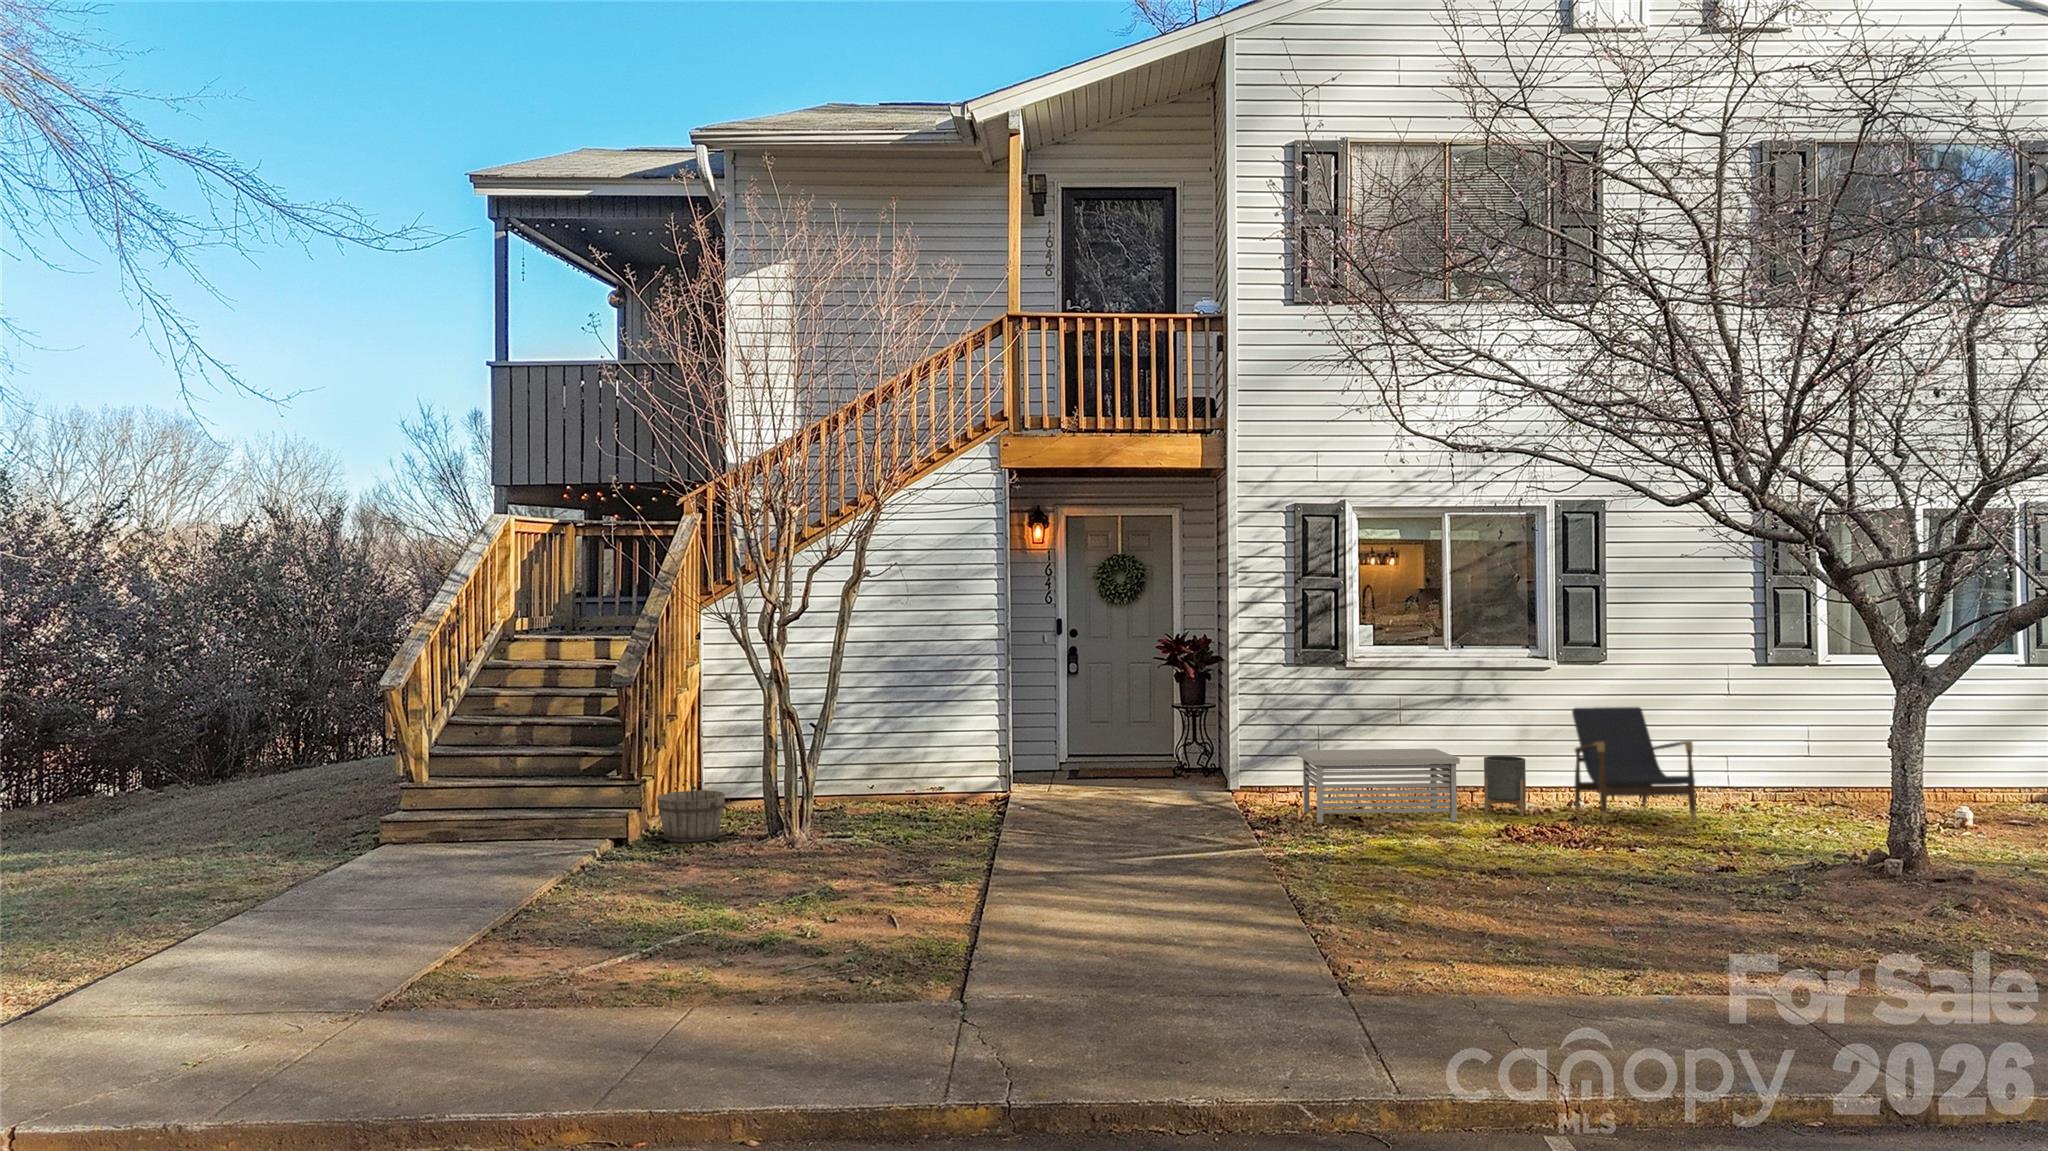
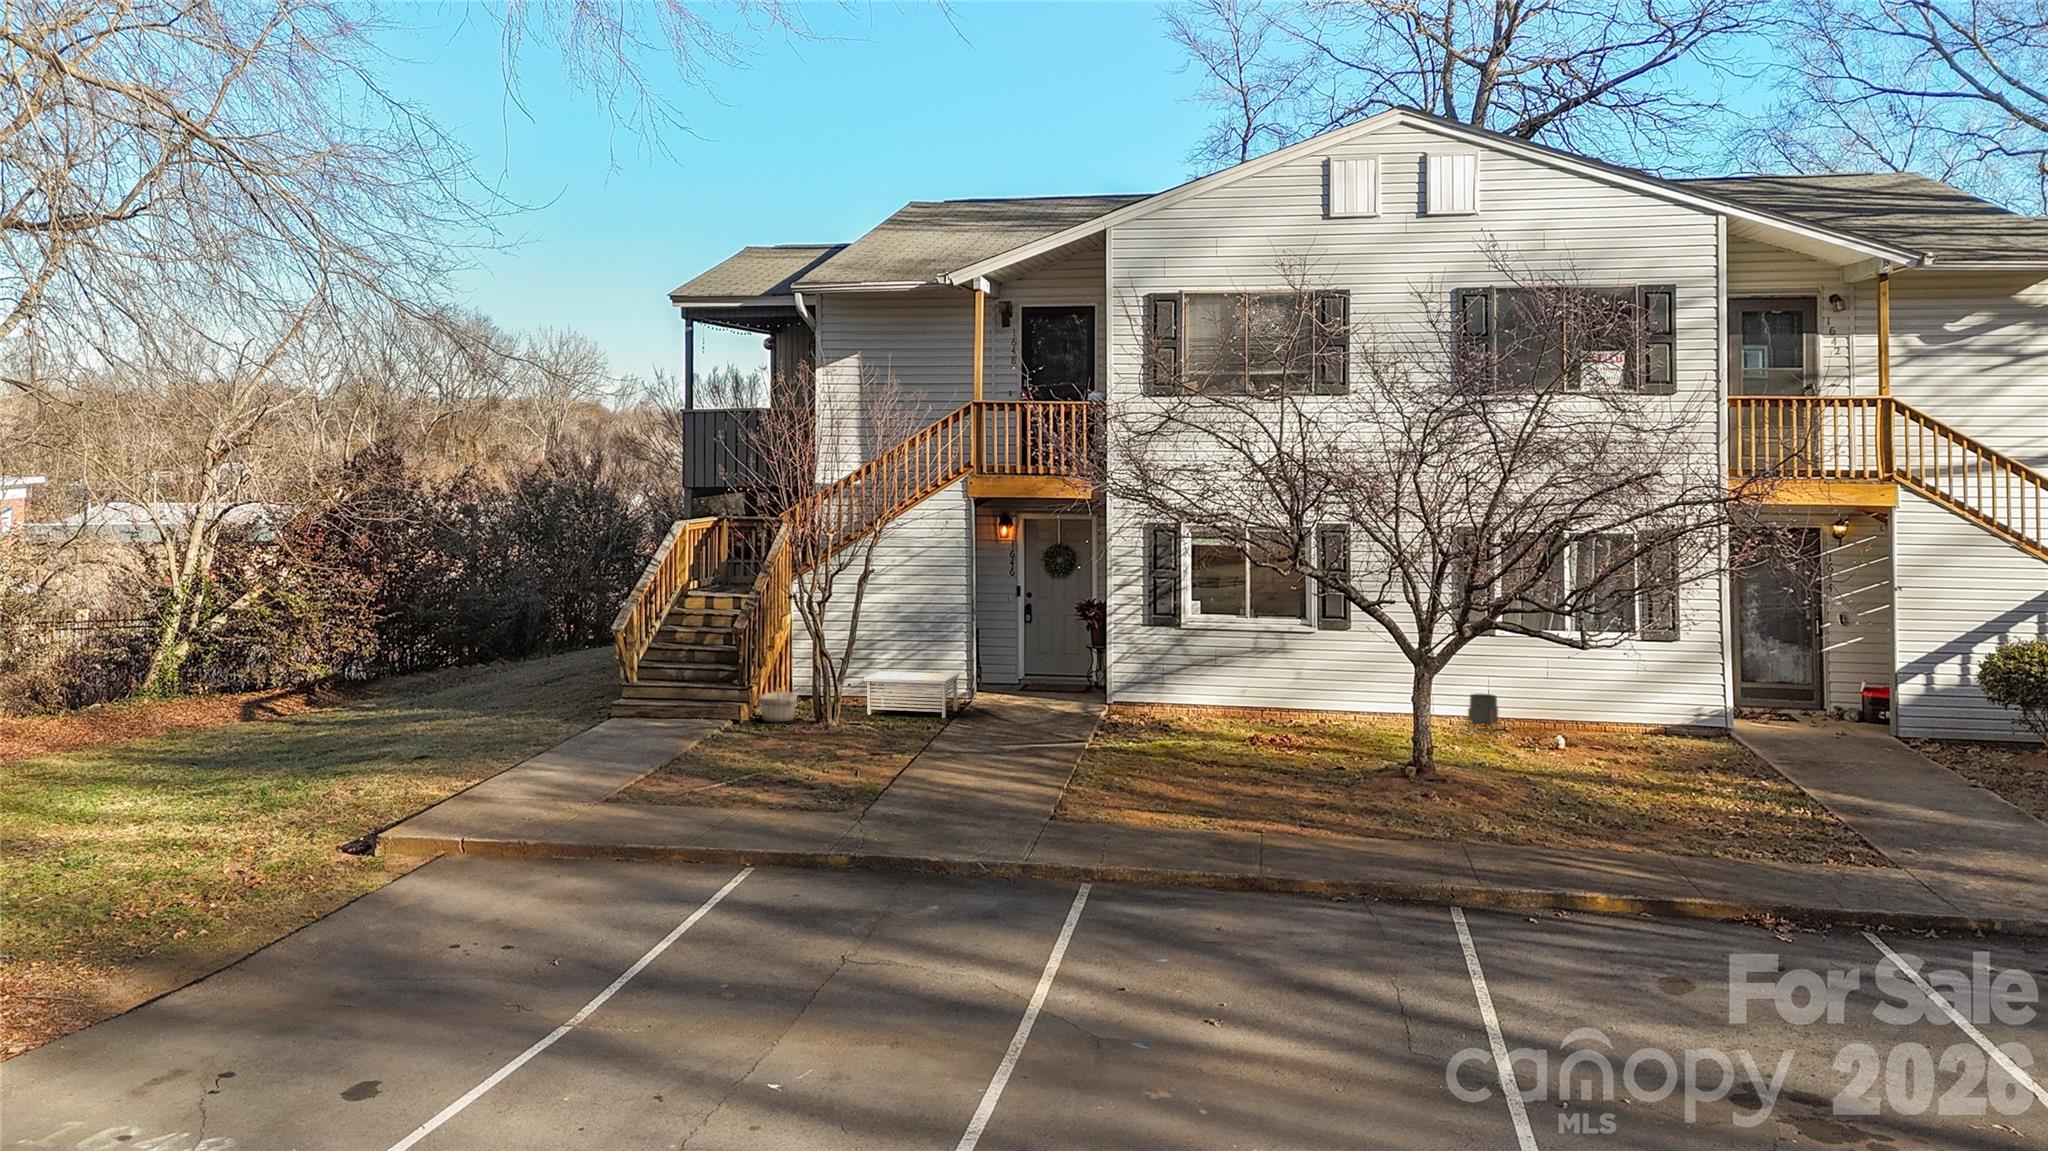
lounge chair: present [1572,707,1696,824] -> none [1320,659,1384,735]
storage bench: present [1297,749,1460,823] -> present [864,671,959,718]
planter: present [1484,756,1526,816] -> present [1467,693,1498,733]

